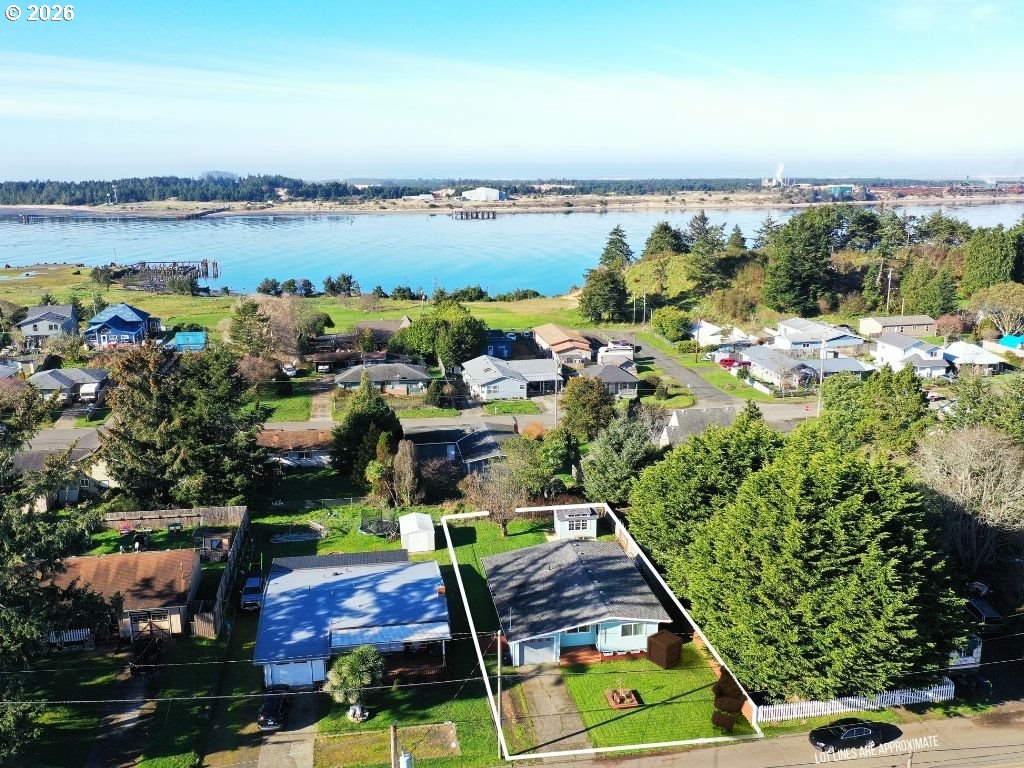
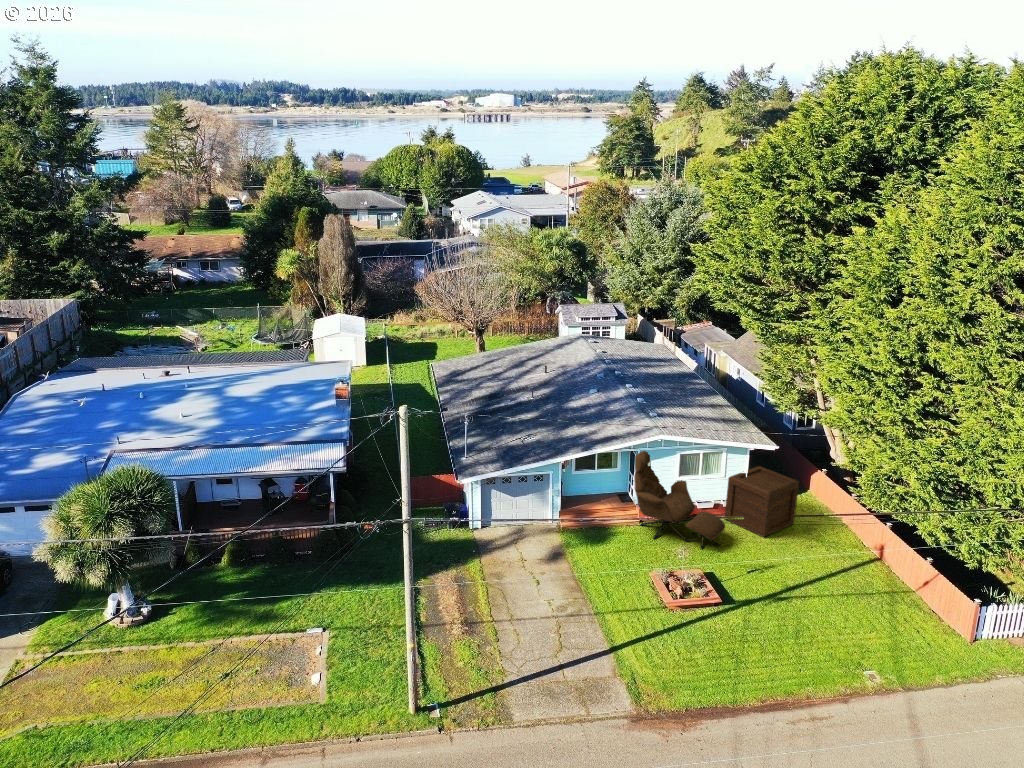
lounge chair: present [711,665,750,734] -> present [634,451,725,550]

